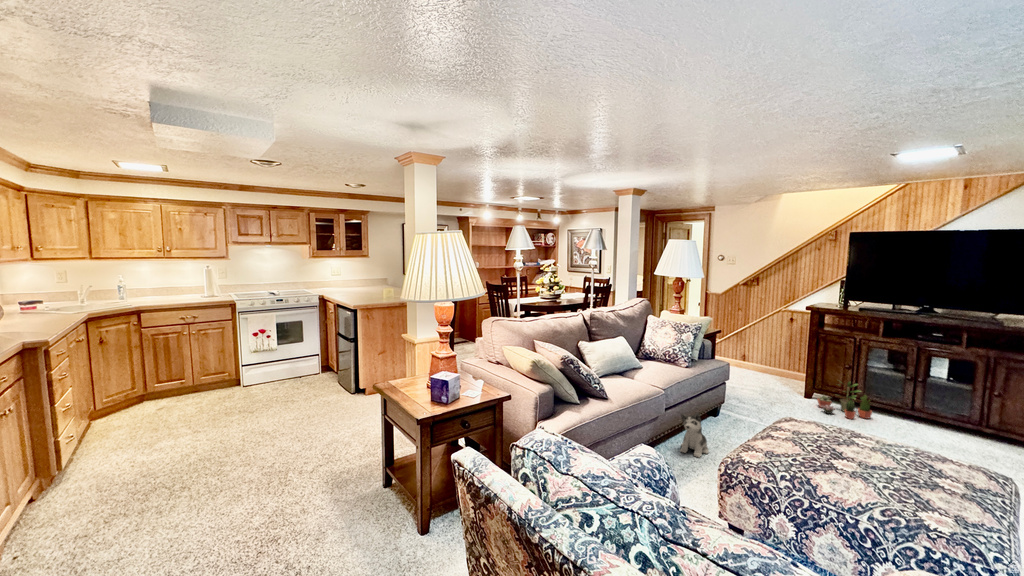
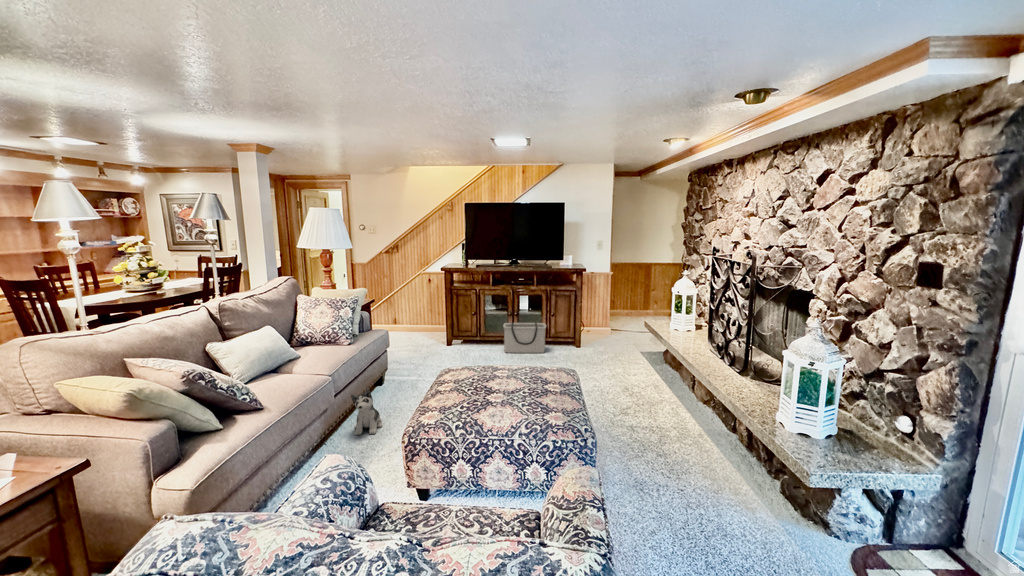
potted plant: present [817,382,872,419] -> none [457,325,493,356]
storage bin: none [892,388,976,443] -> present [503,323,546,353]

